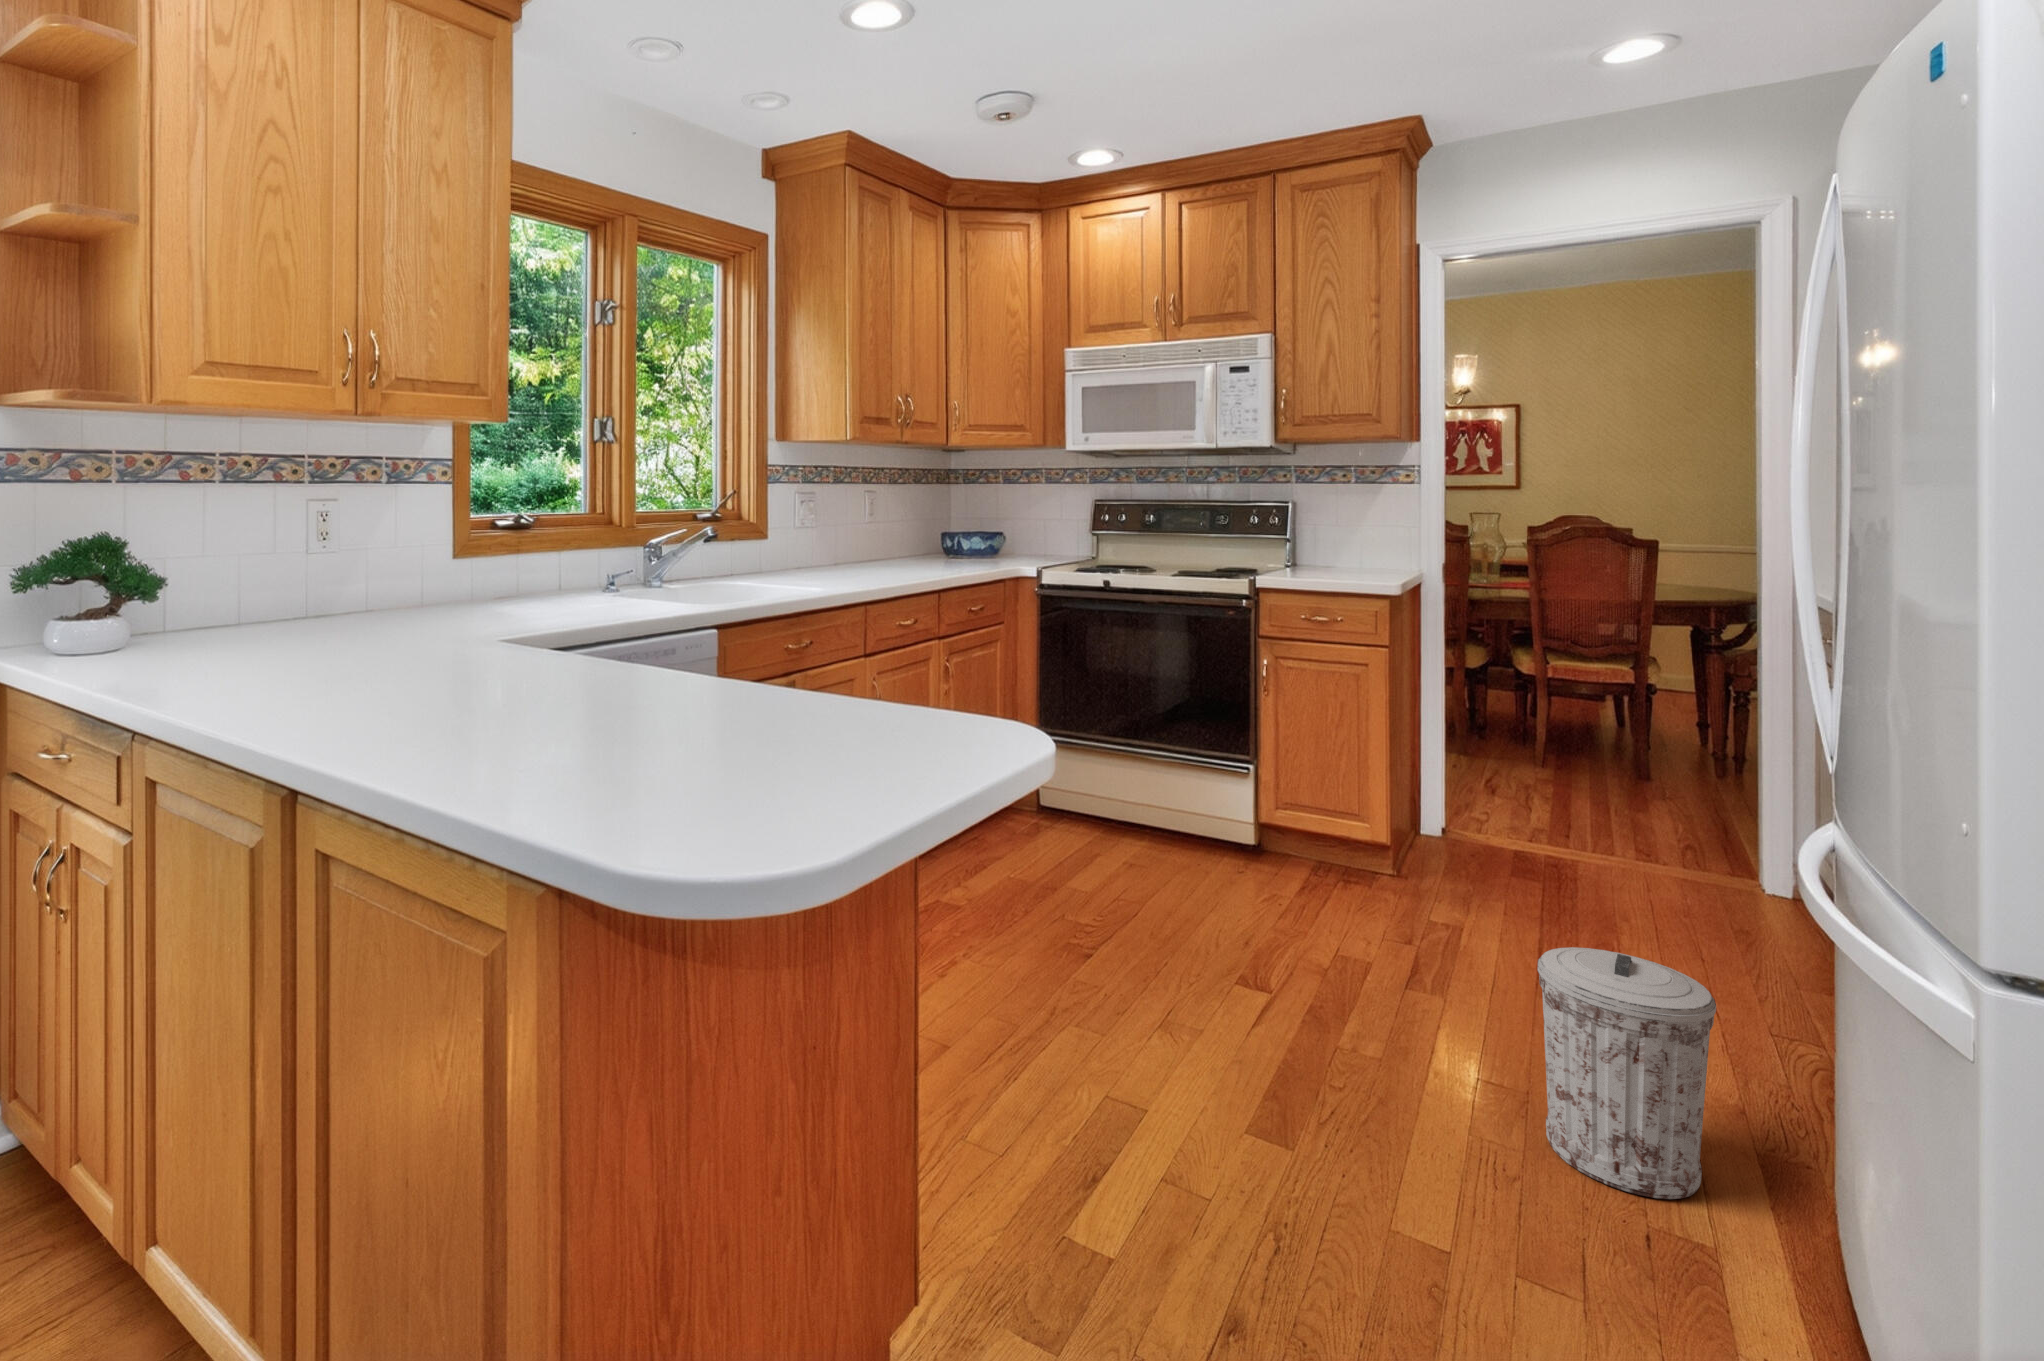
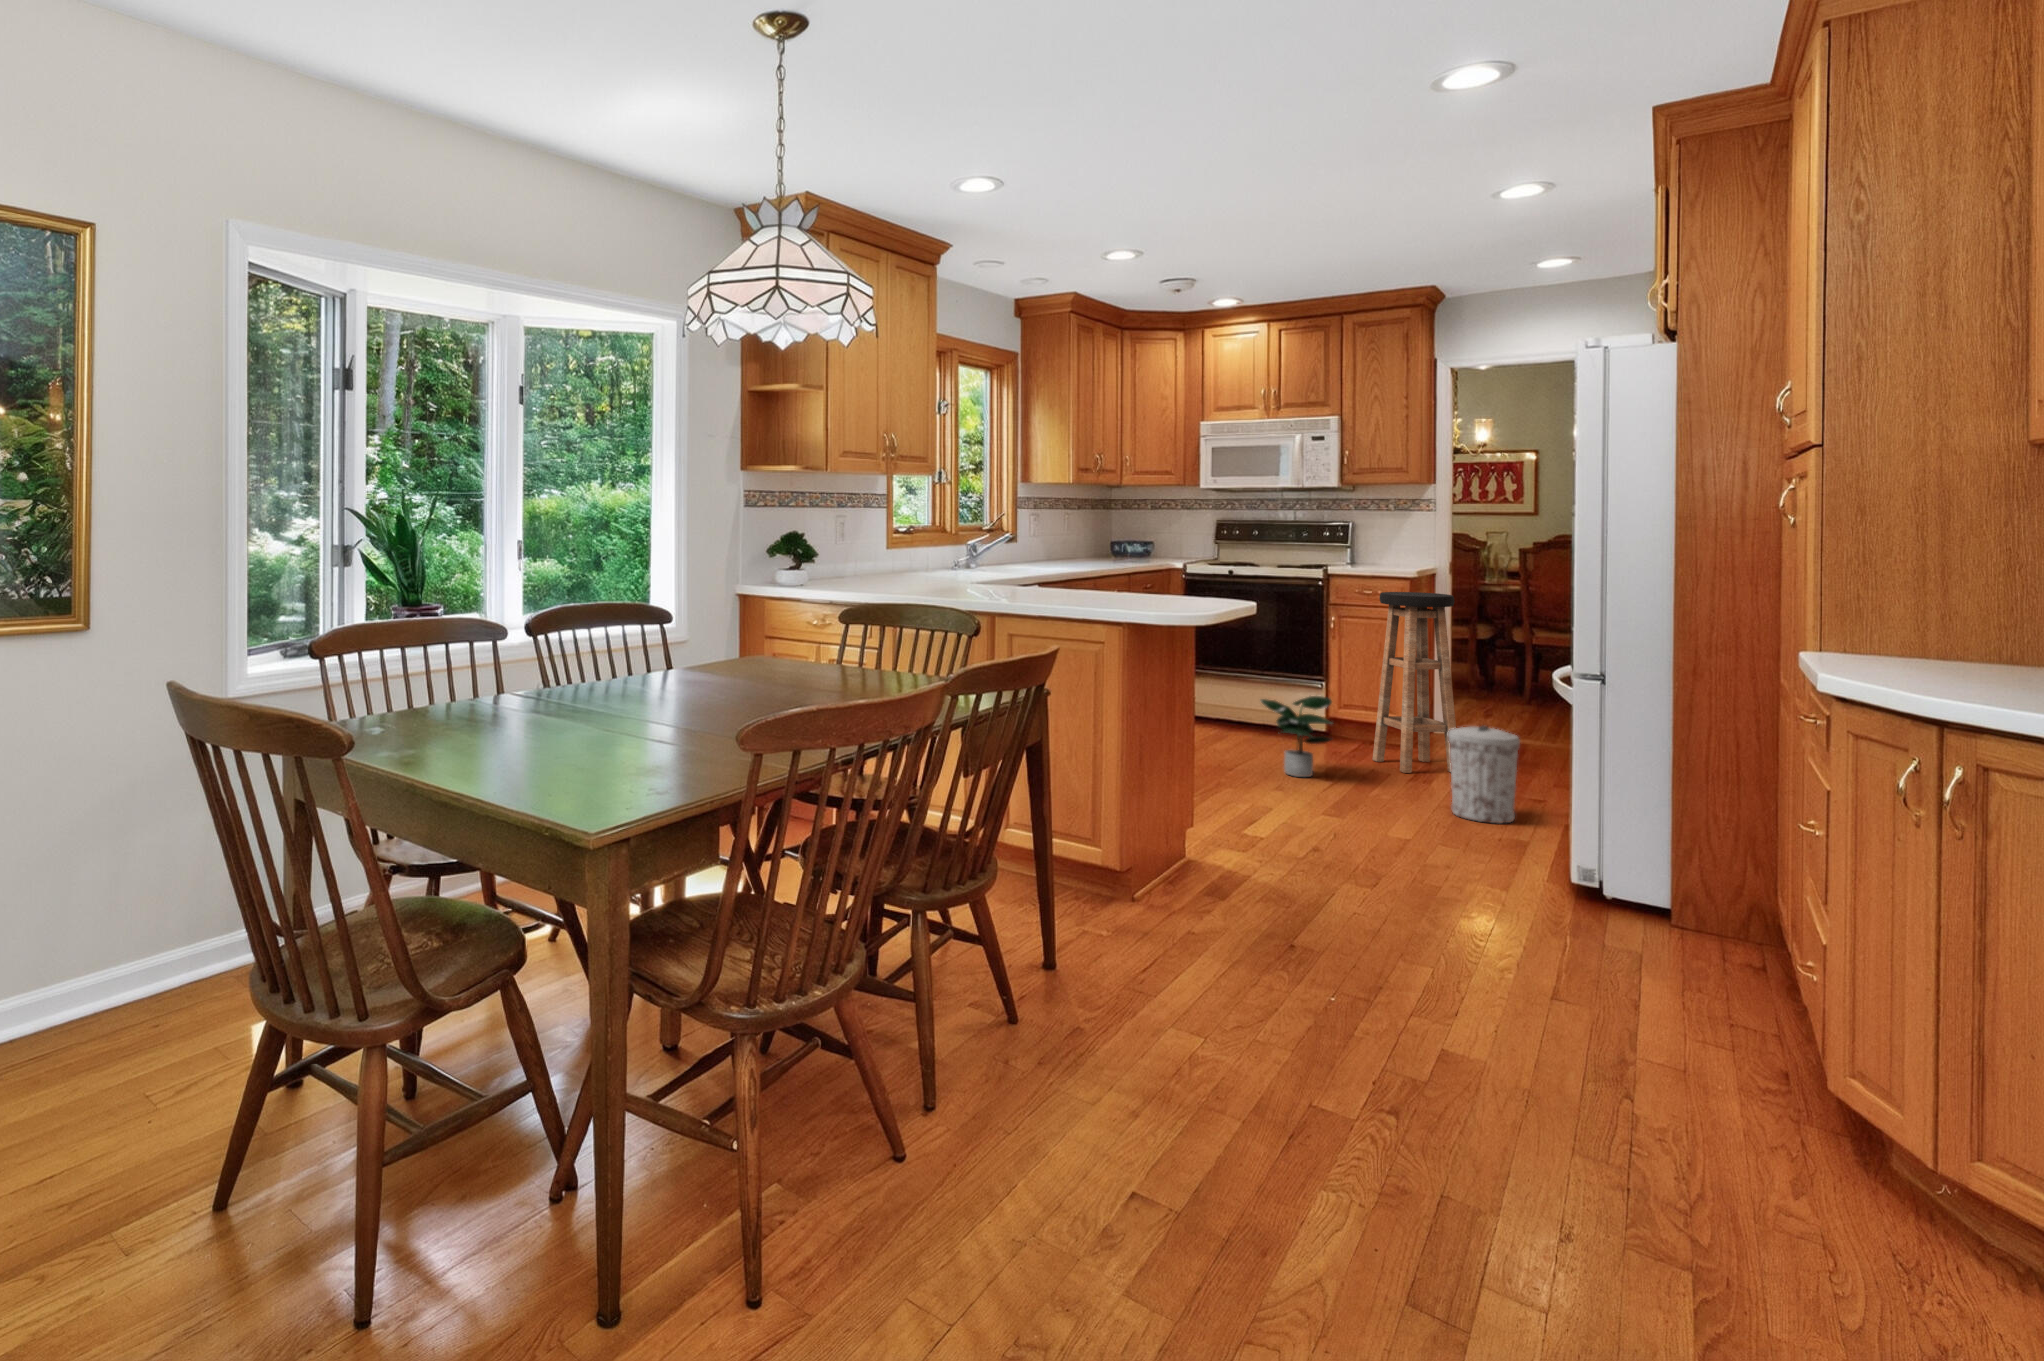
bar stool: none [1341,626,1508,972] -> present [1372,592,1456,773]
potted plant: none [1141,828,1282,994] -> present [1261,696,1332,777]

